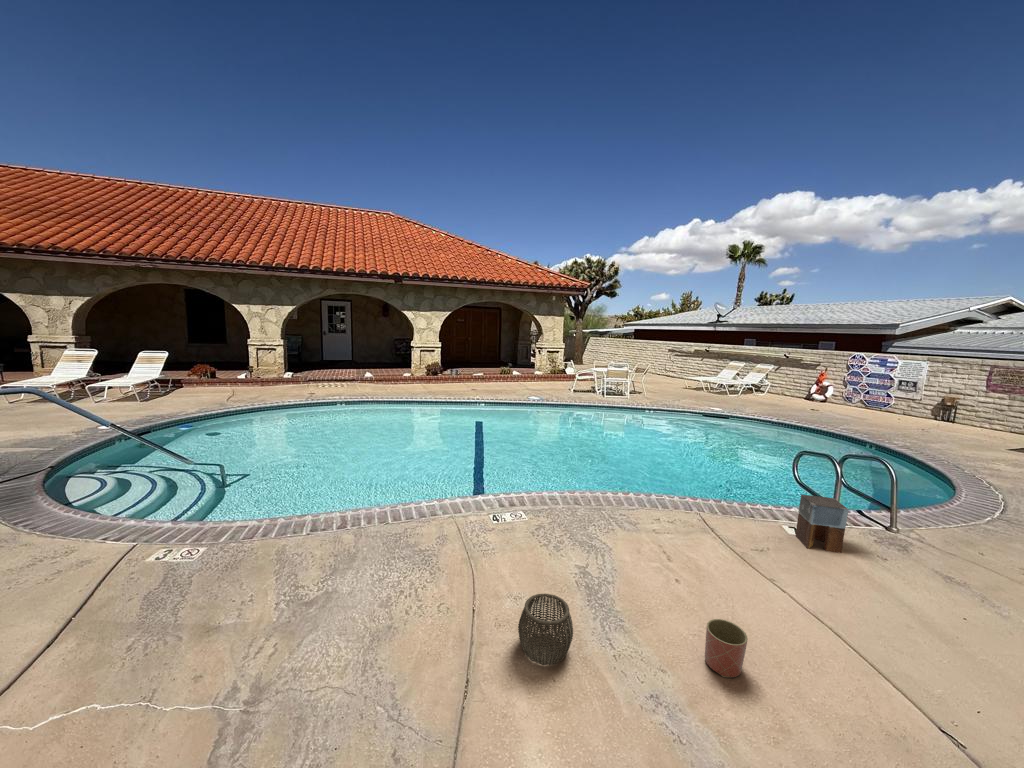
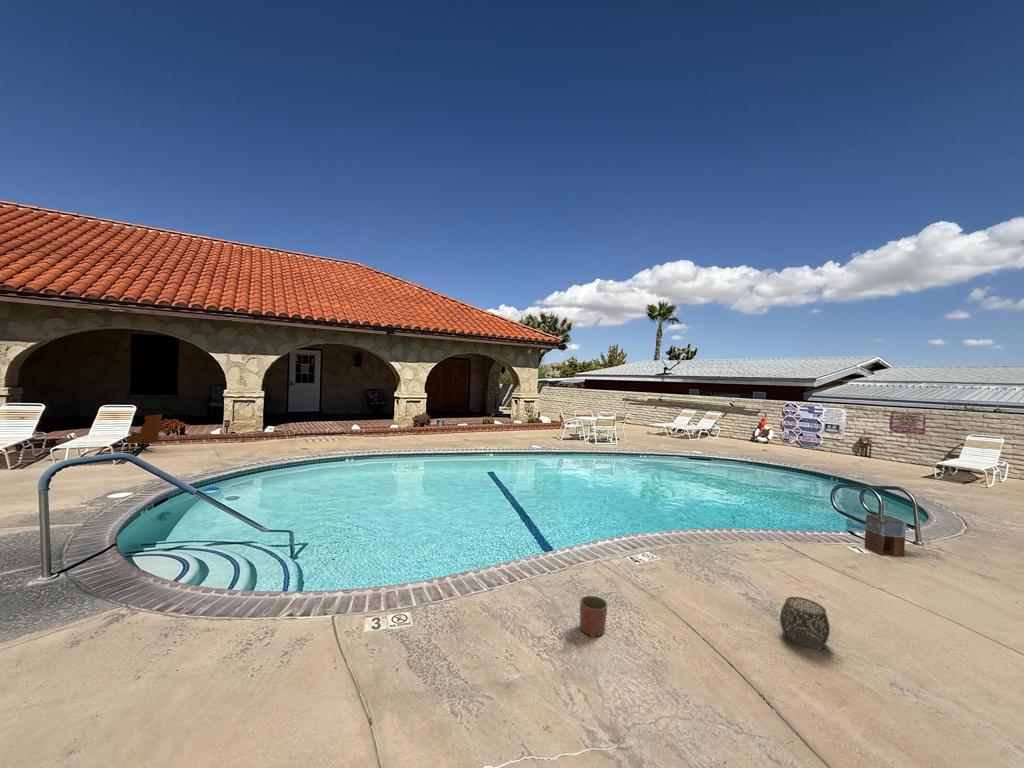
lounge chair: none [149,359,183,393] -> present [127,414,162,453]
planter: present [705,619,748,677] -> present [580,596,607,637]

